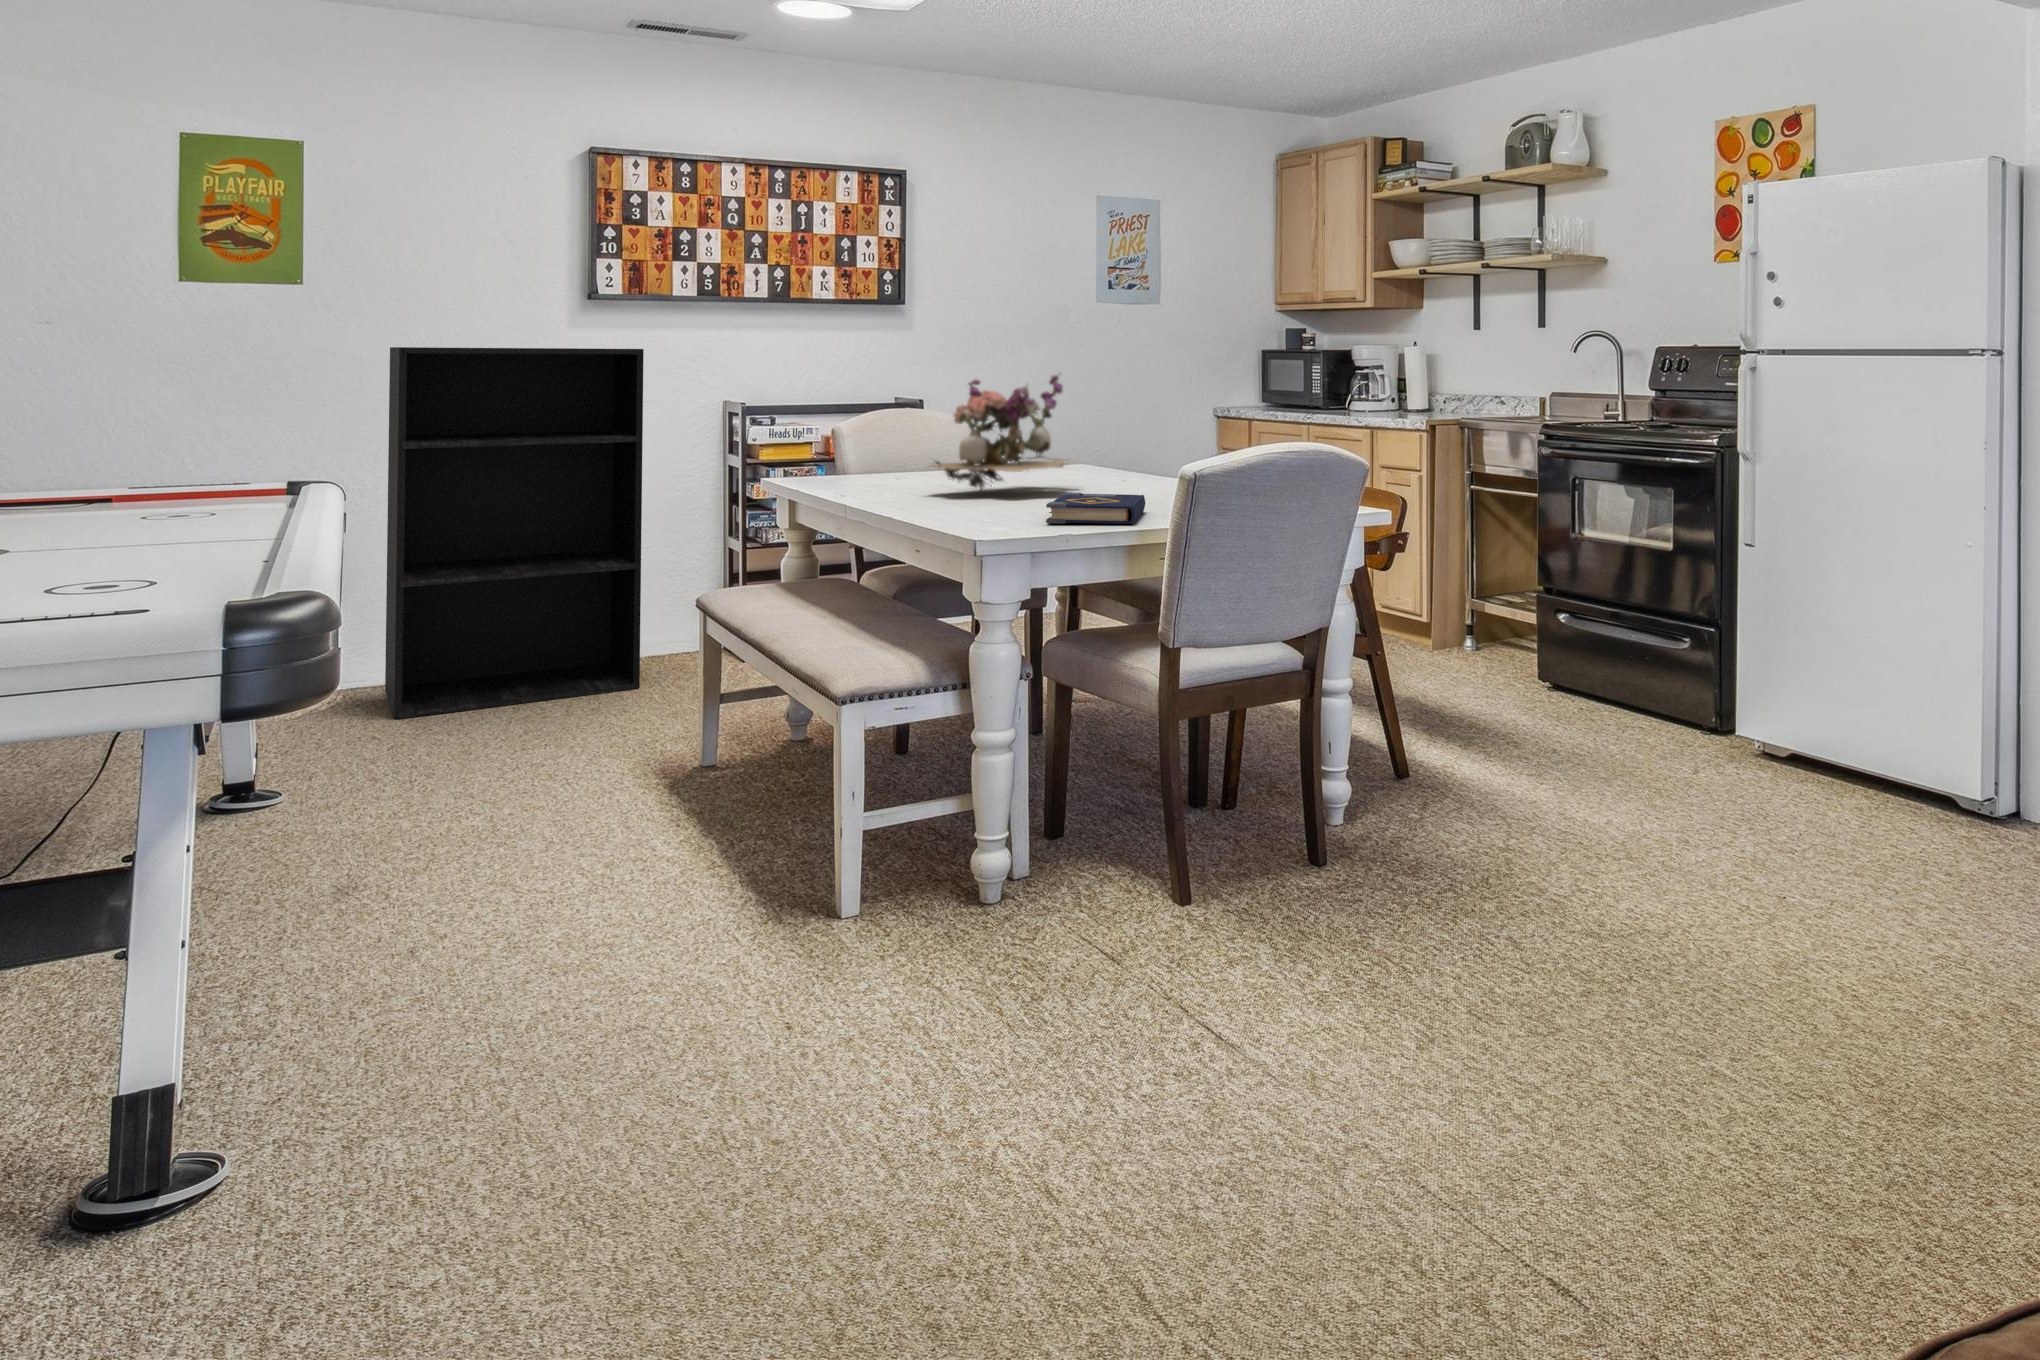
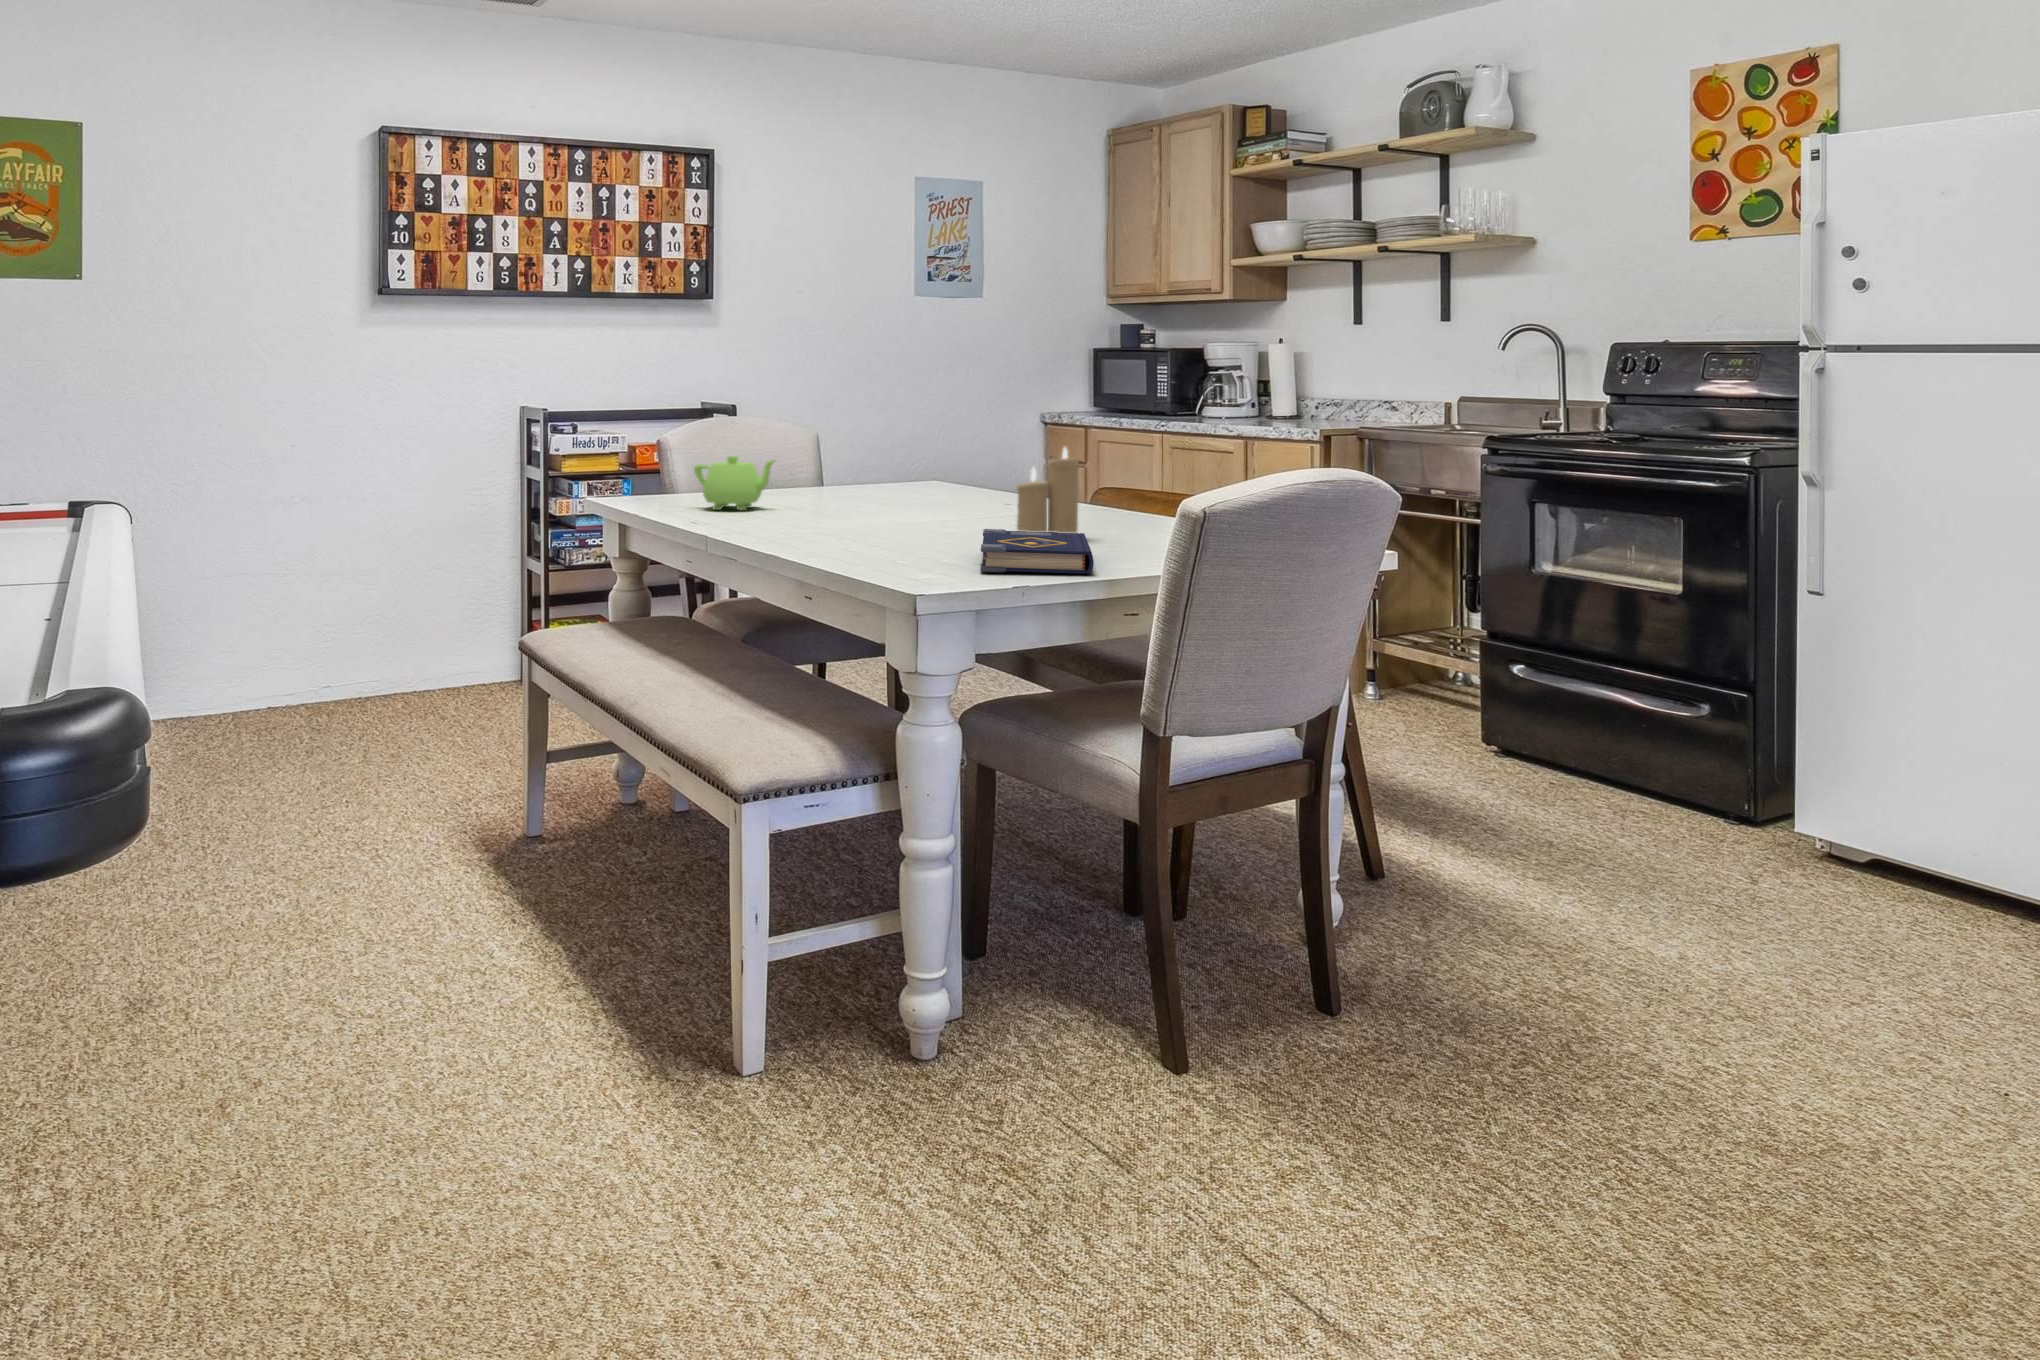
bookshelf: present [385,347,644,719] -> none [170,349,443,764]
flower arrangement: present [929,375,1075,489] -> none [793,377,970,523]
candle: none [1101,427,1153,503] -> present [1017,448,1079,533]
teapot: none [851,439,923,485] -> present [694,456,774,510]

